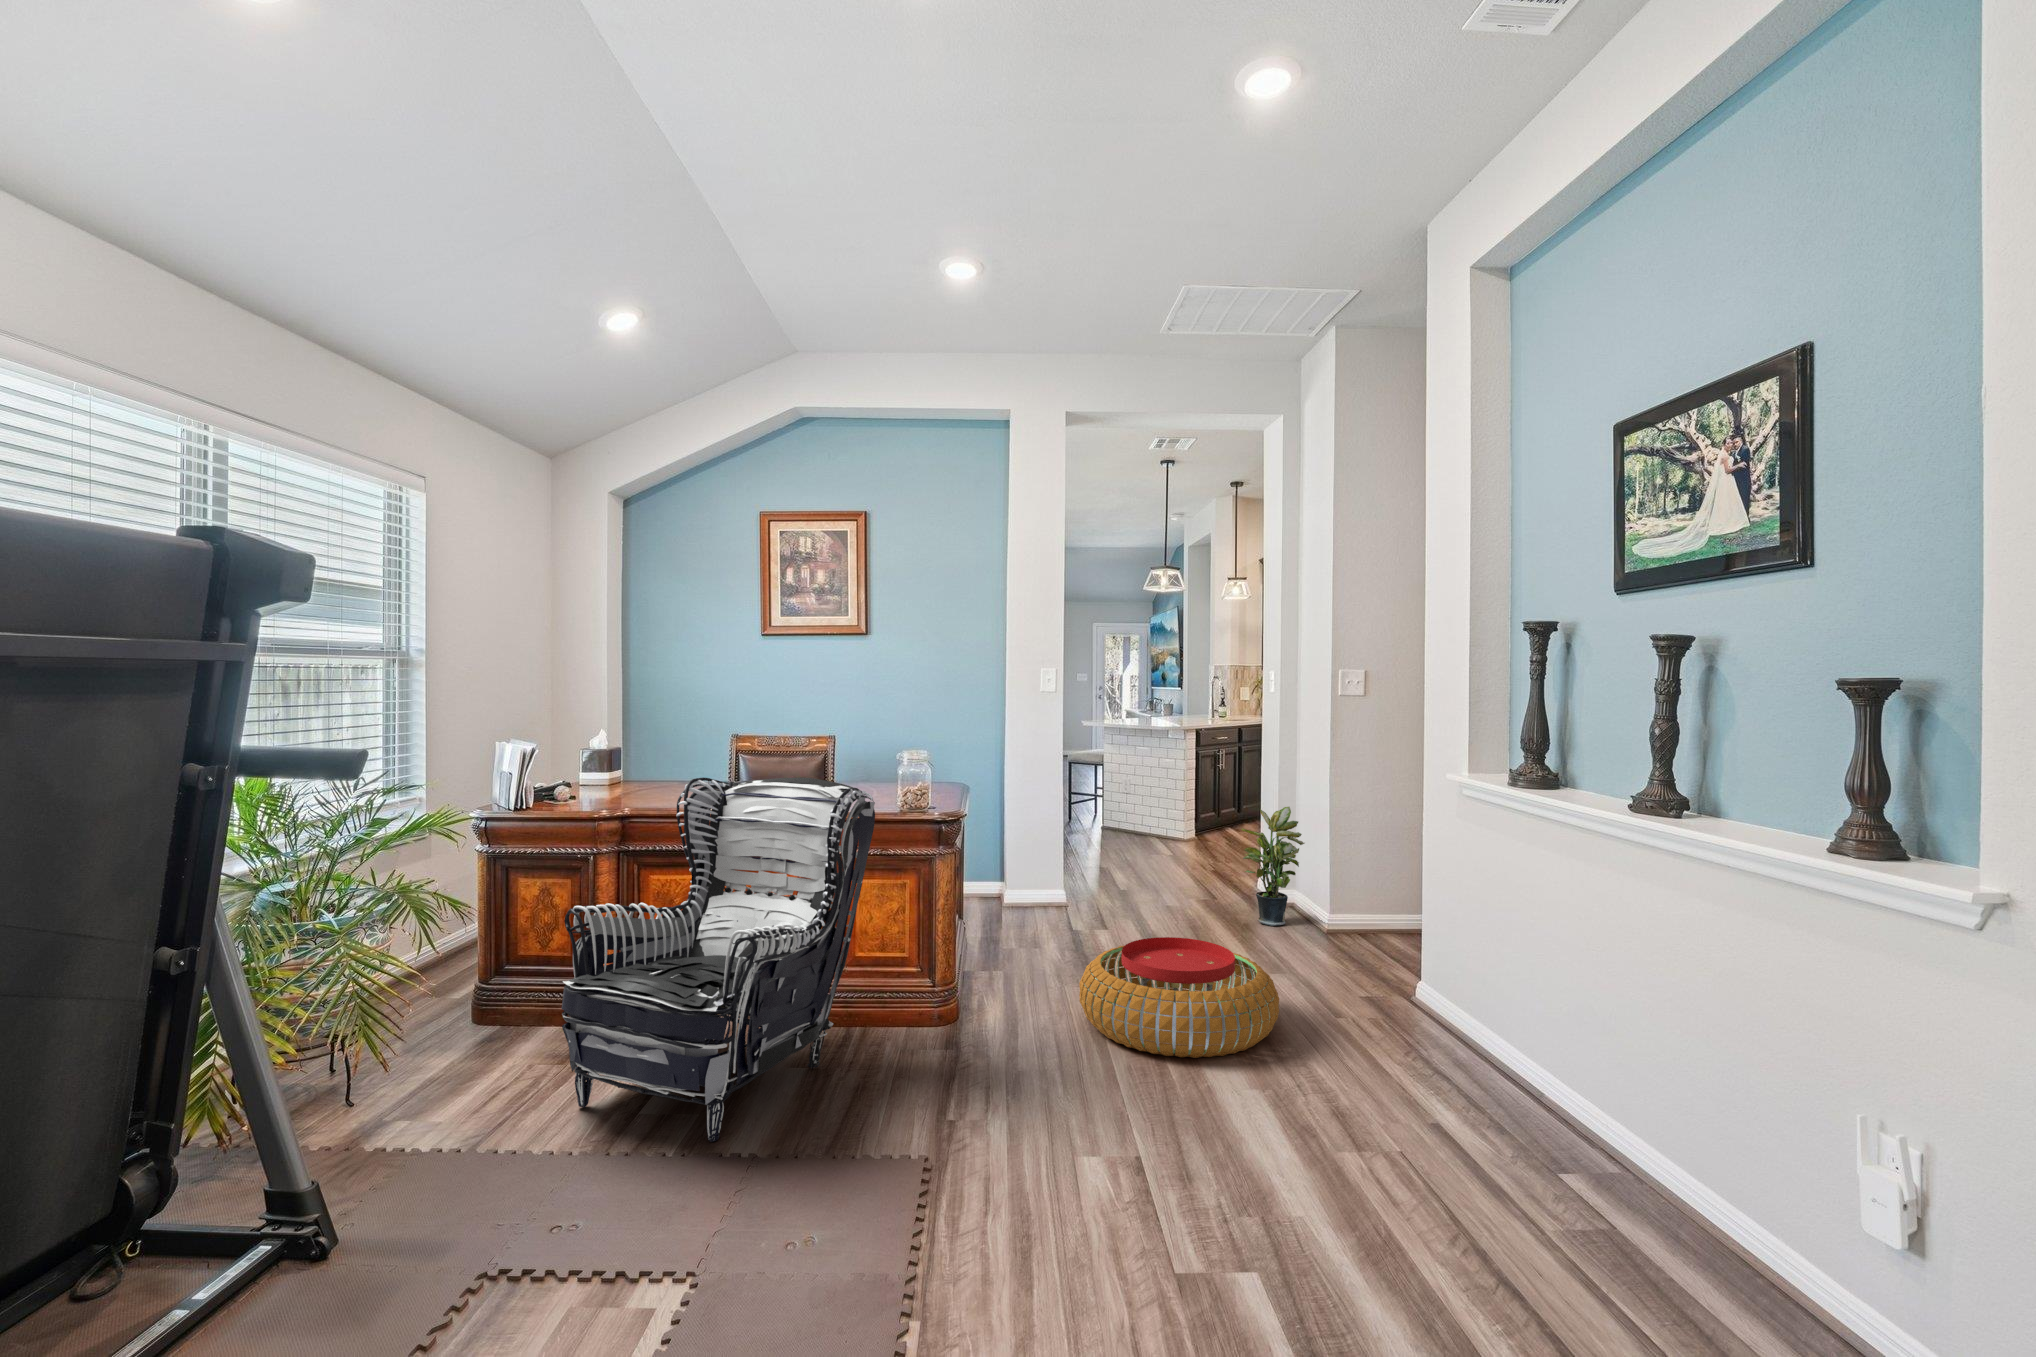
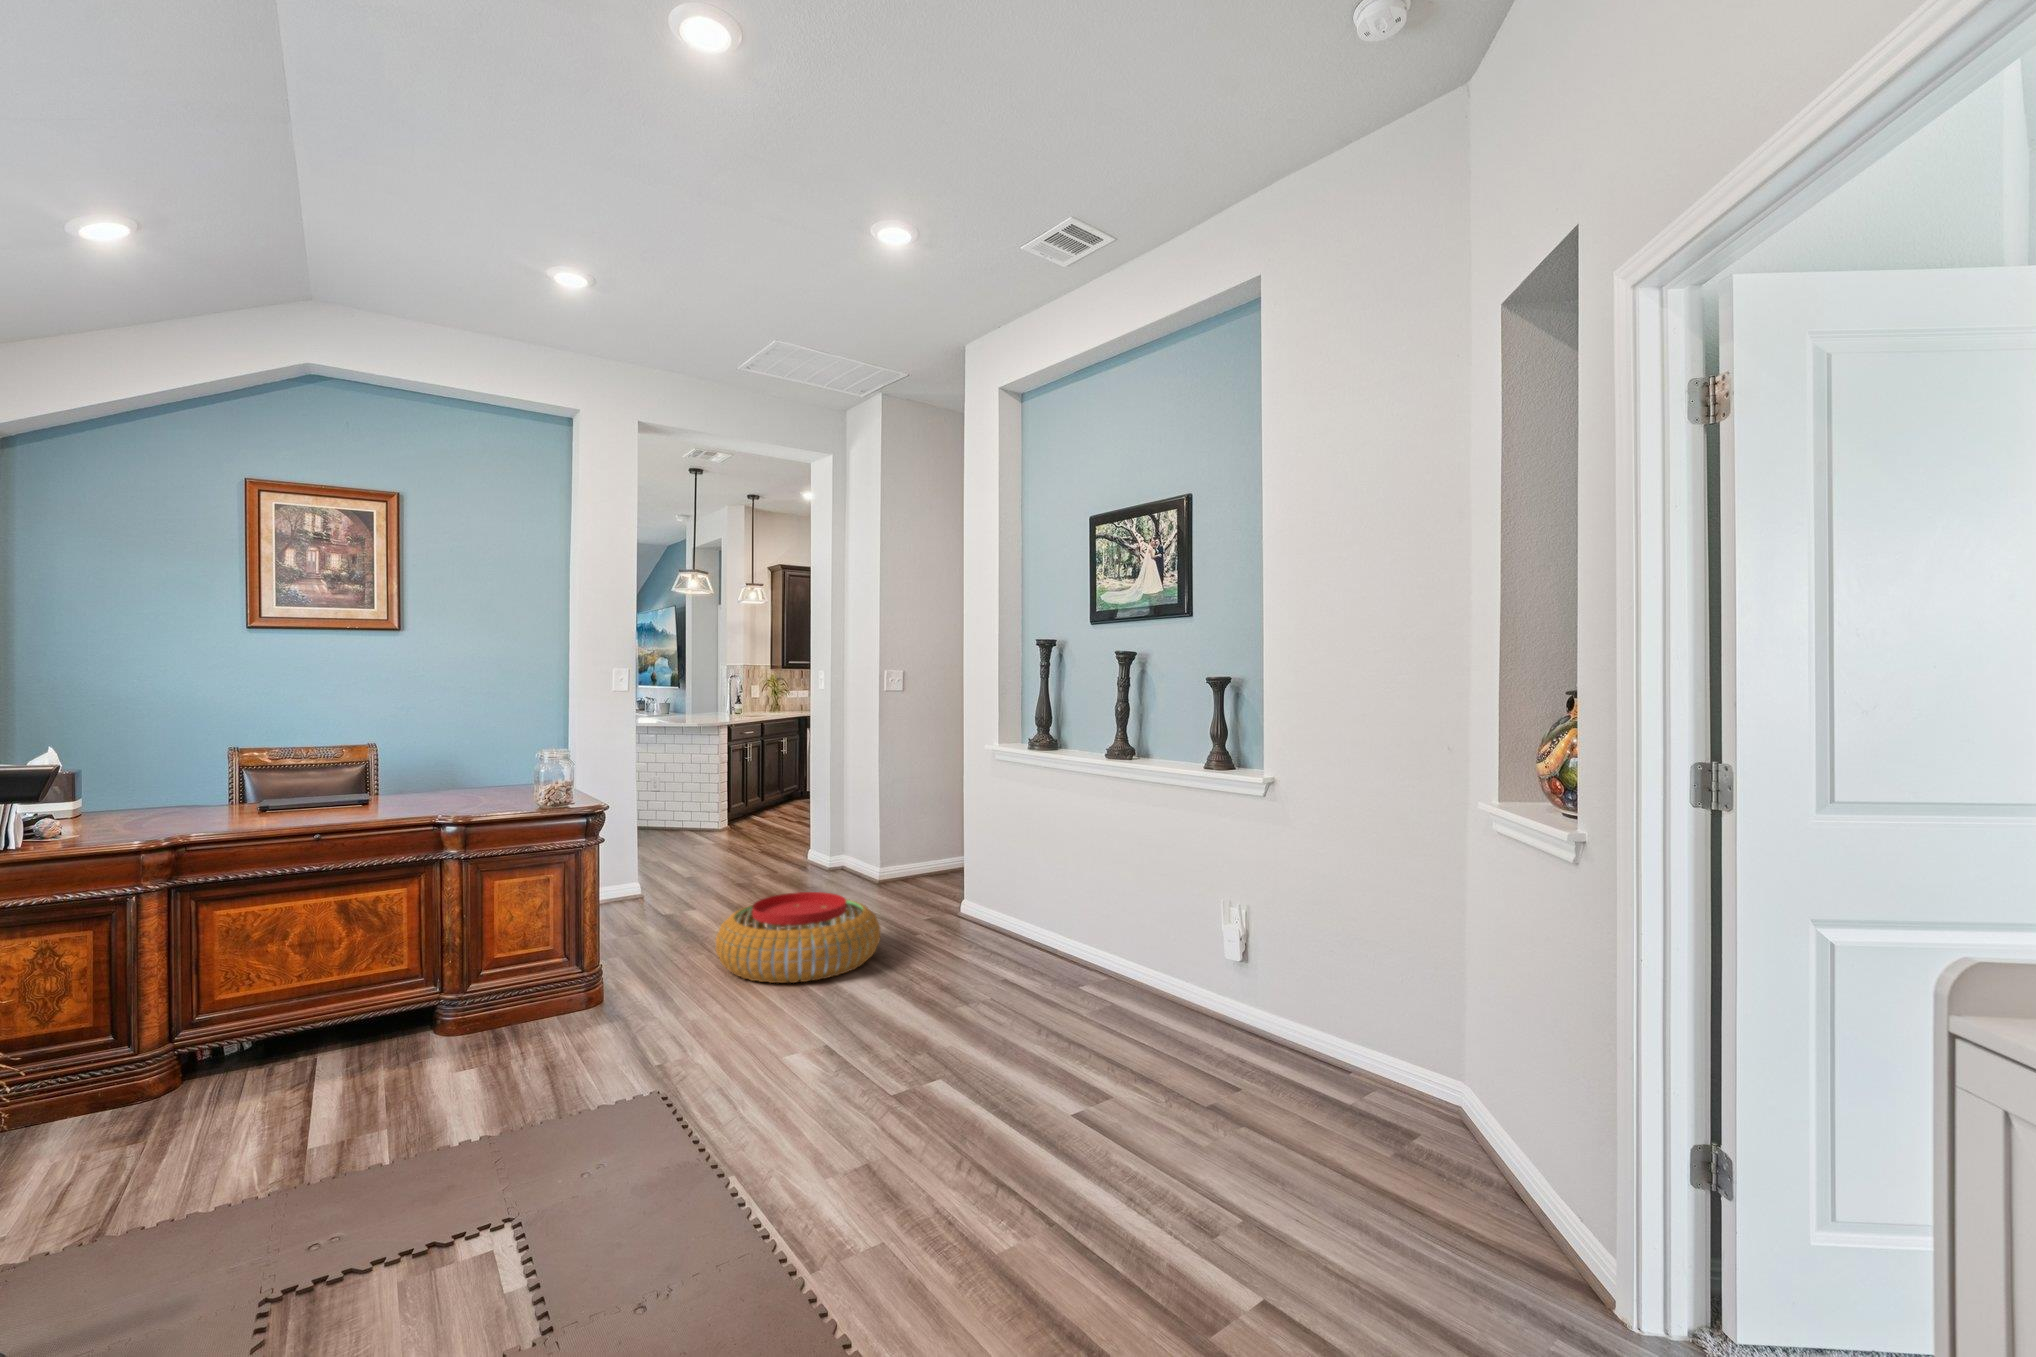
armchair: present [562,777,875,1142] -> none [175,784,535,1159]
potted plant: present [1241,807,1304,926] -> none [805,783,857,882]

